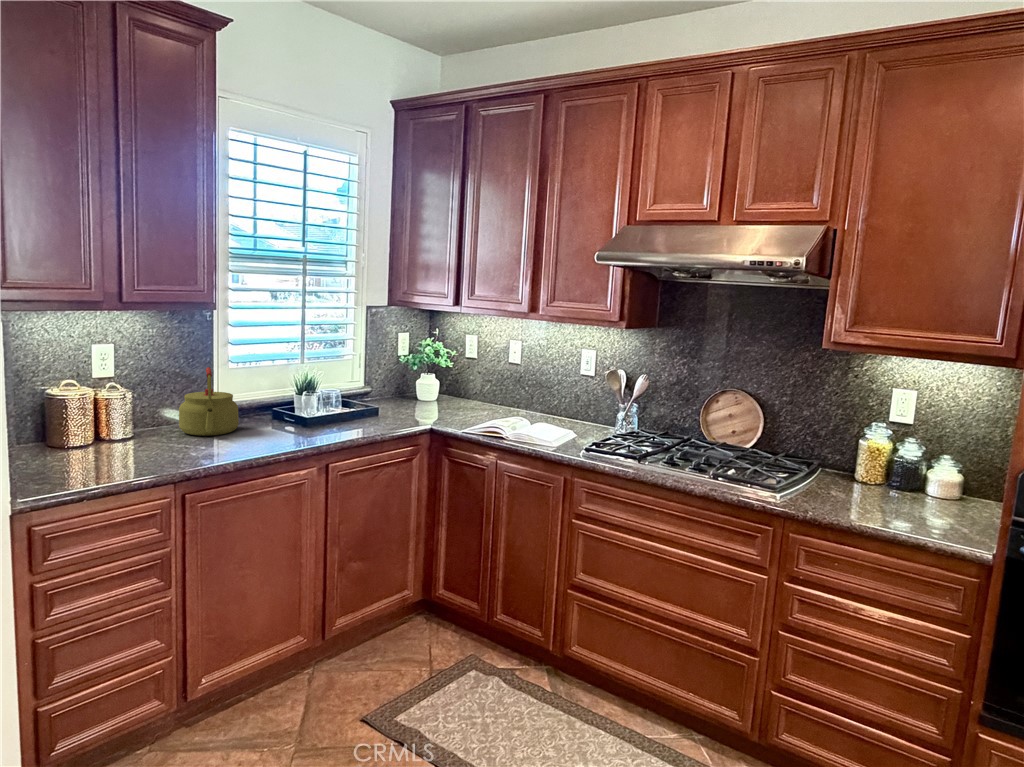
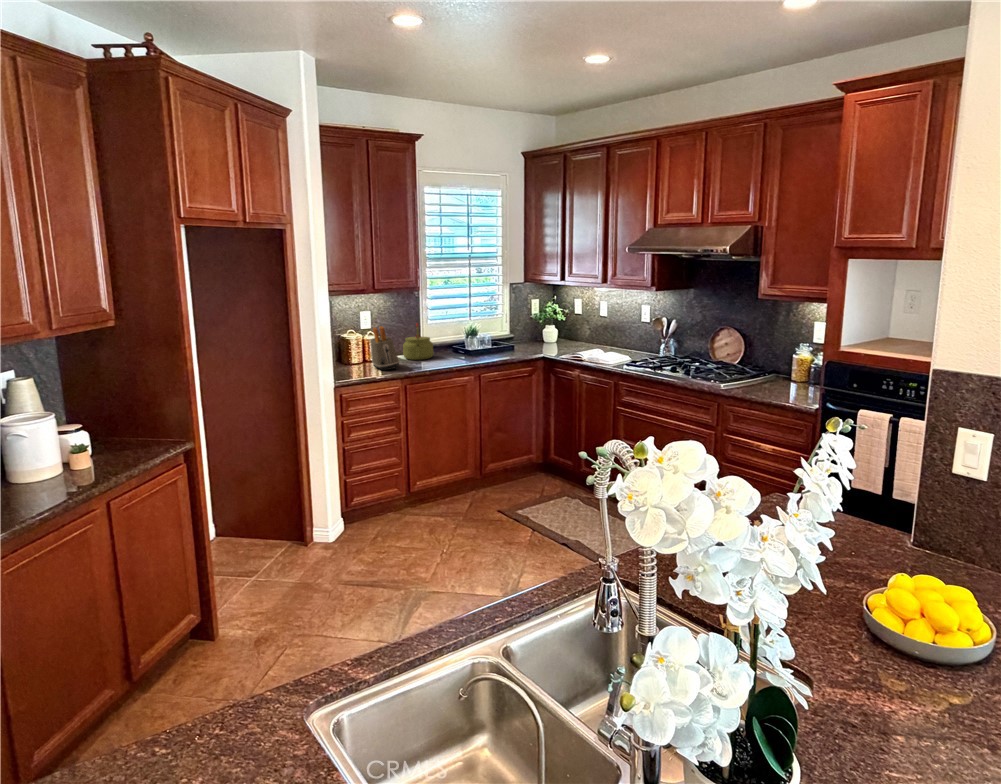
toaster: none [109,375,172,465] -> present [370,326,399,370]

